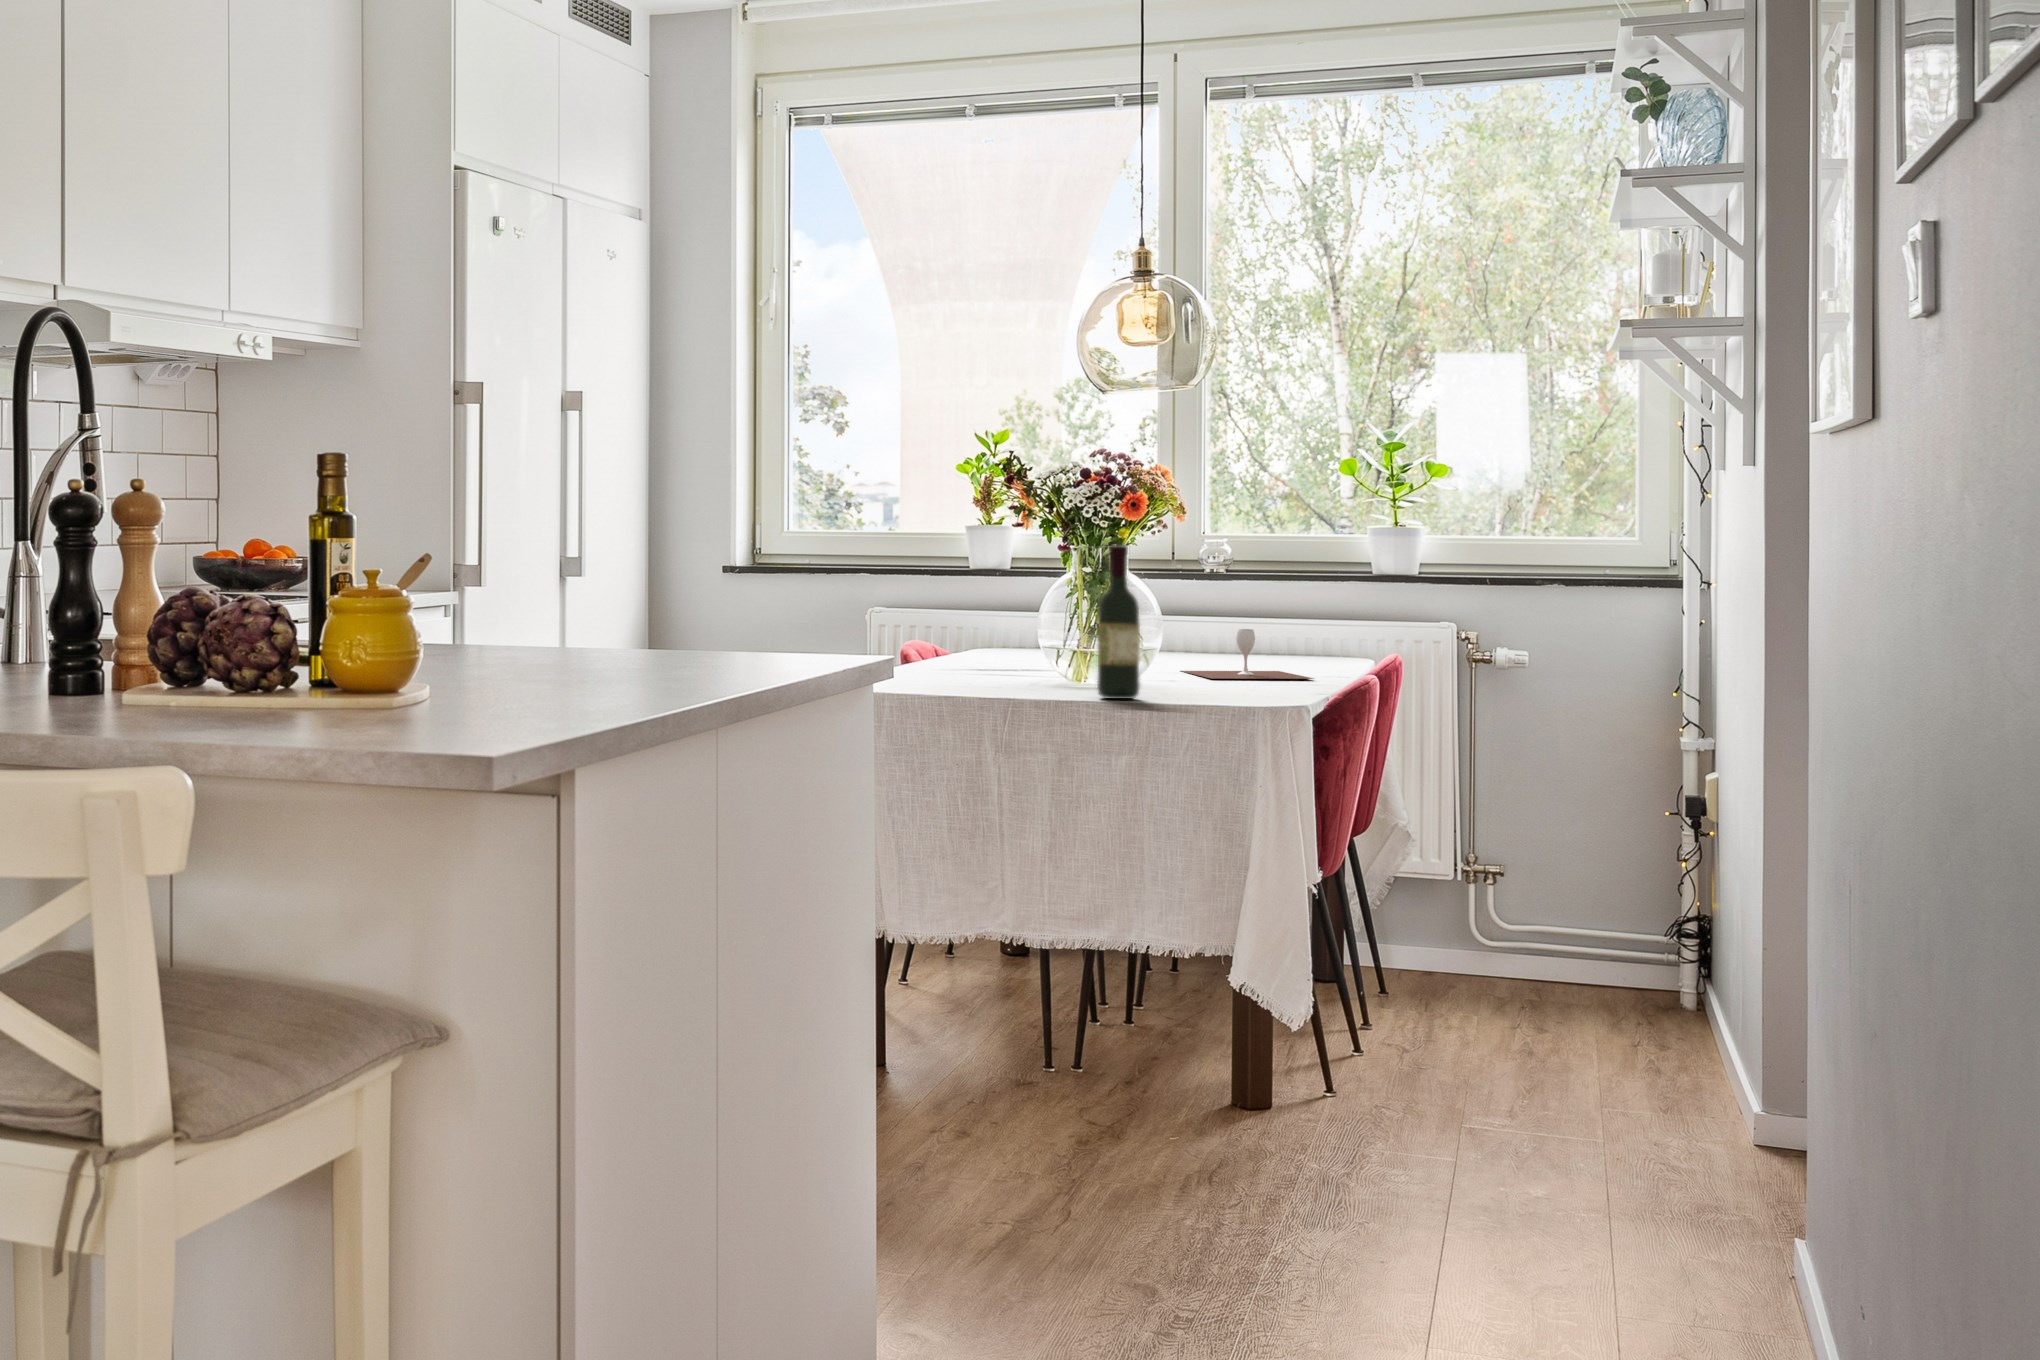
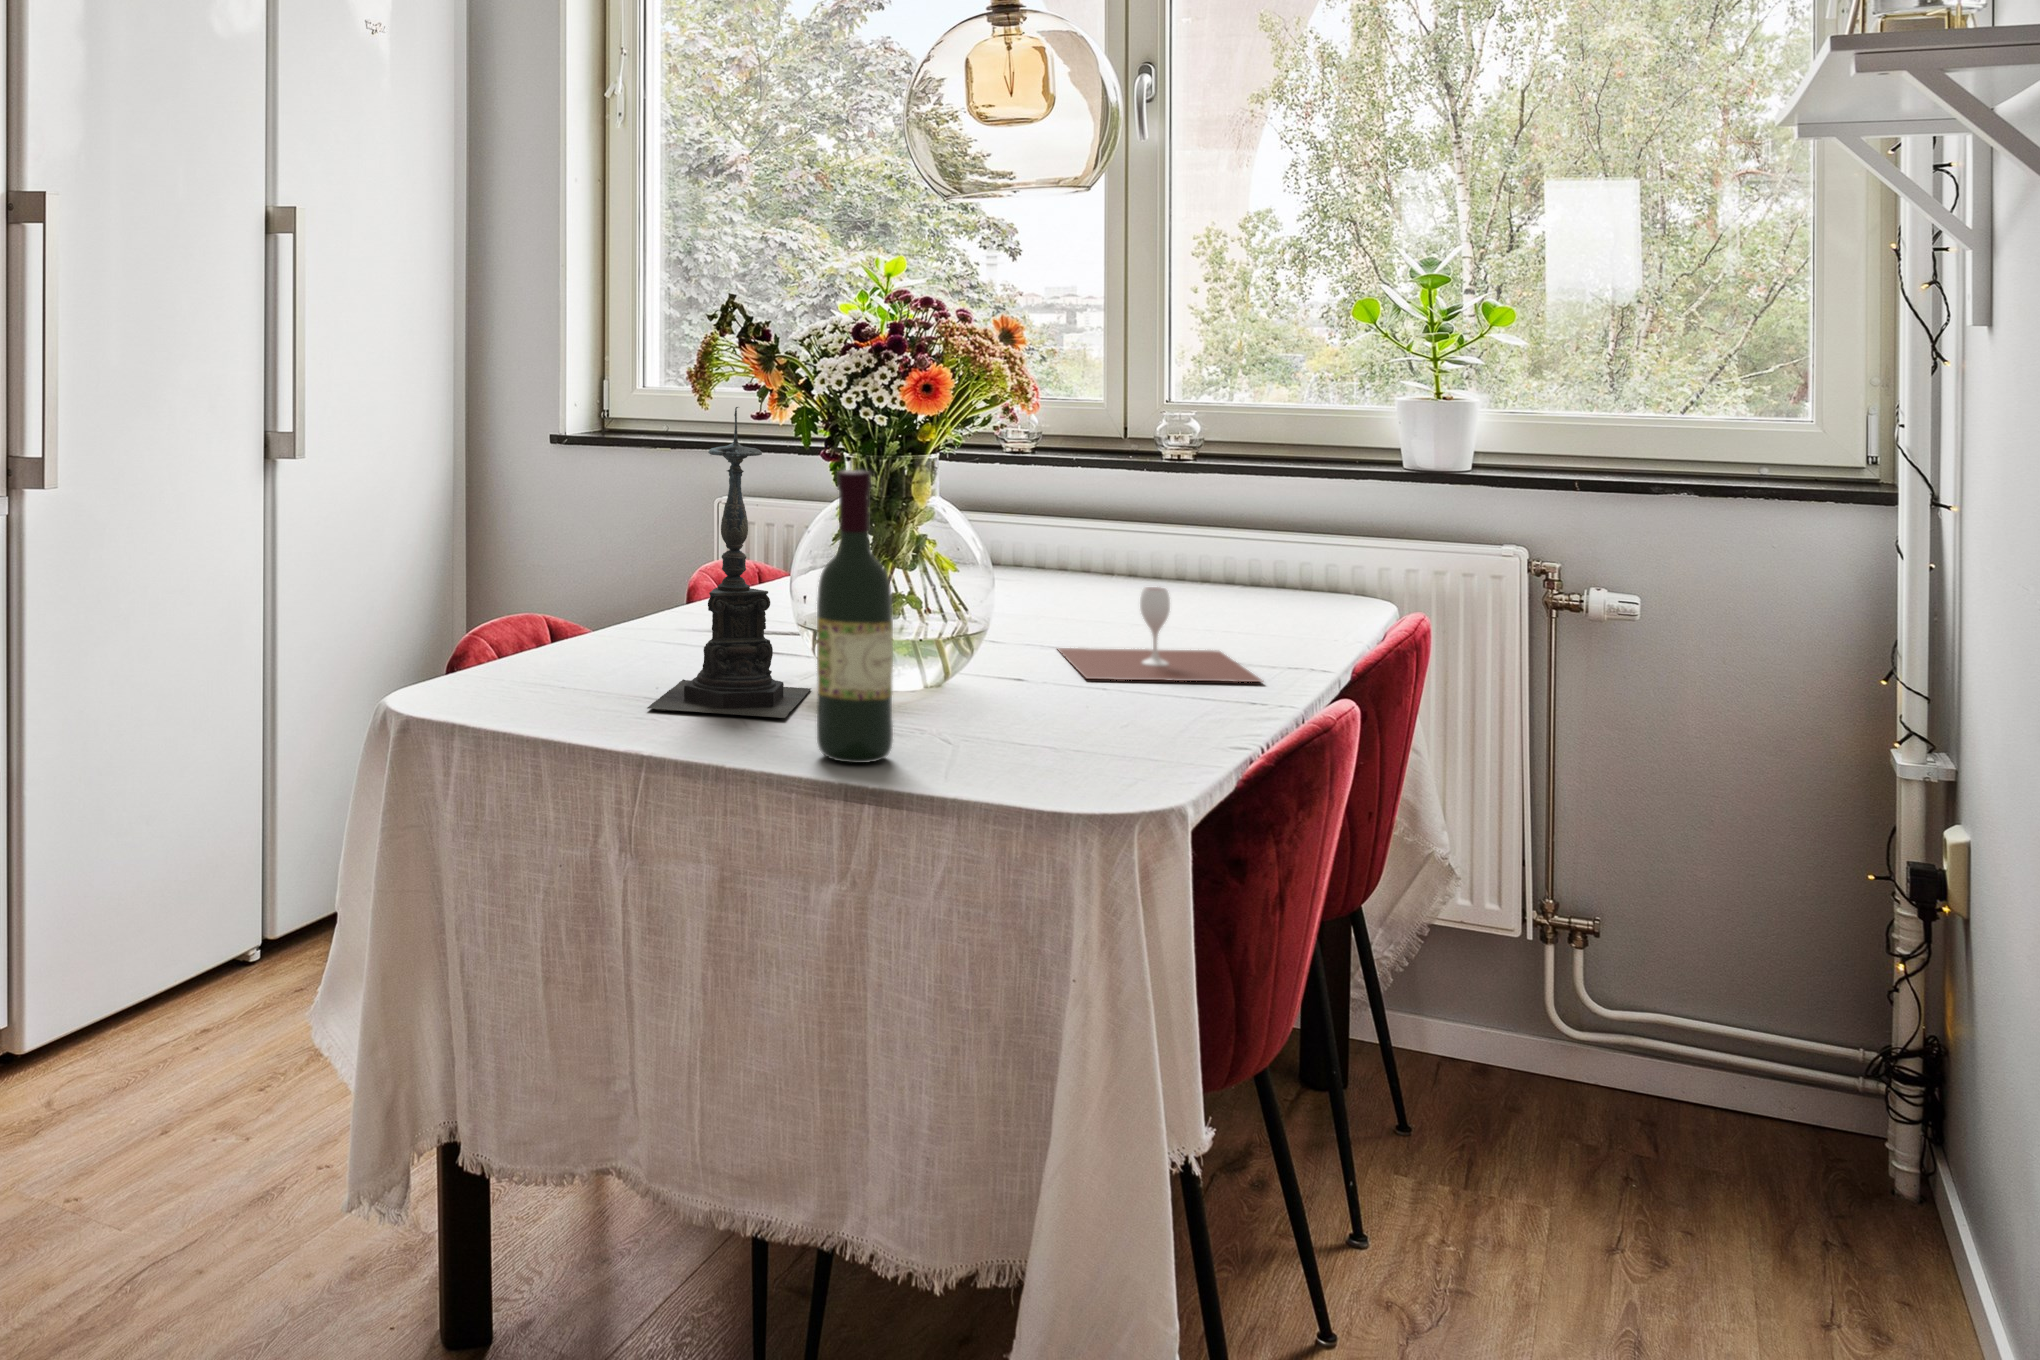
candle holder: none [979,516,1062,689] -> present [648,407,811,718]

